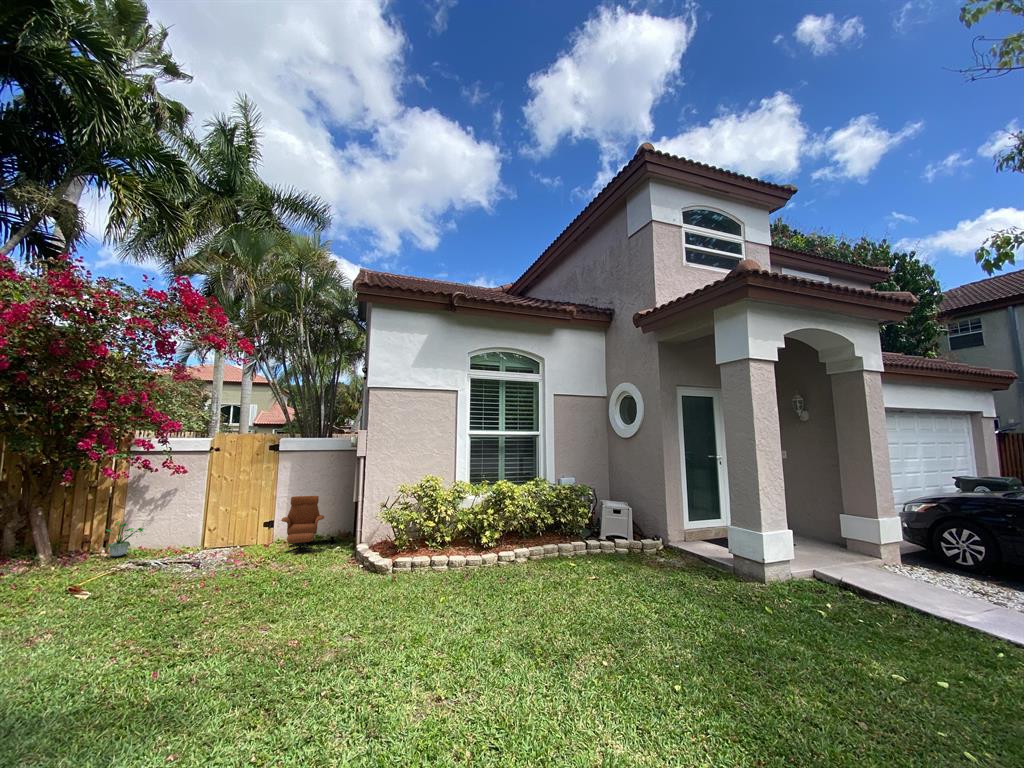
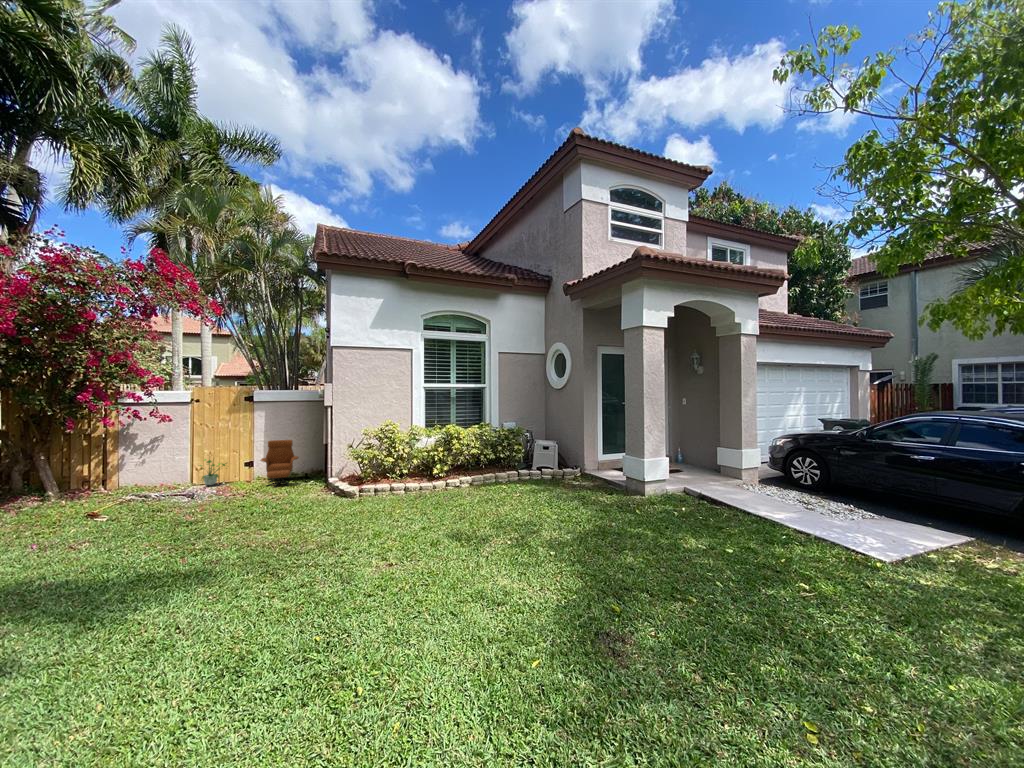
potted plant: present [106,522,144,556] -> present [200,459,225,485]

